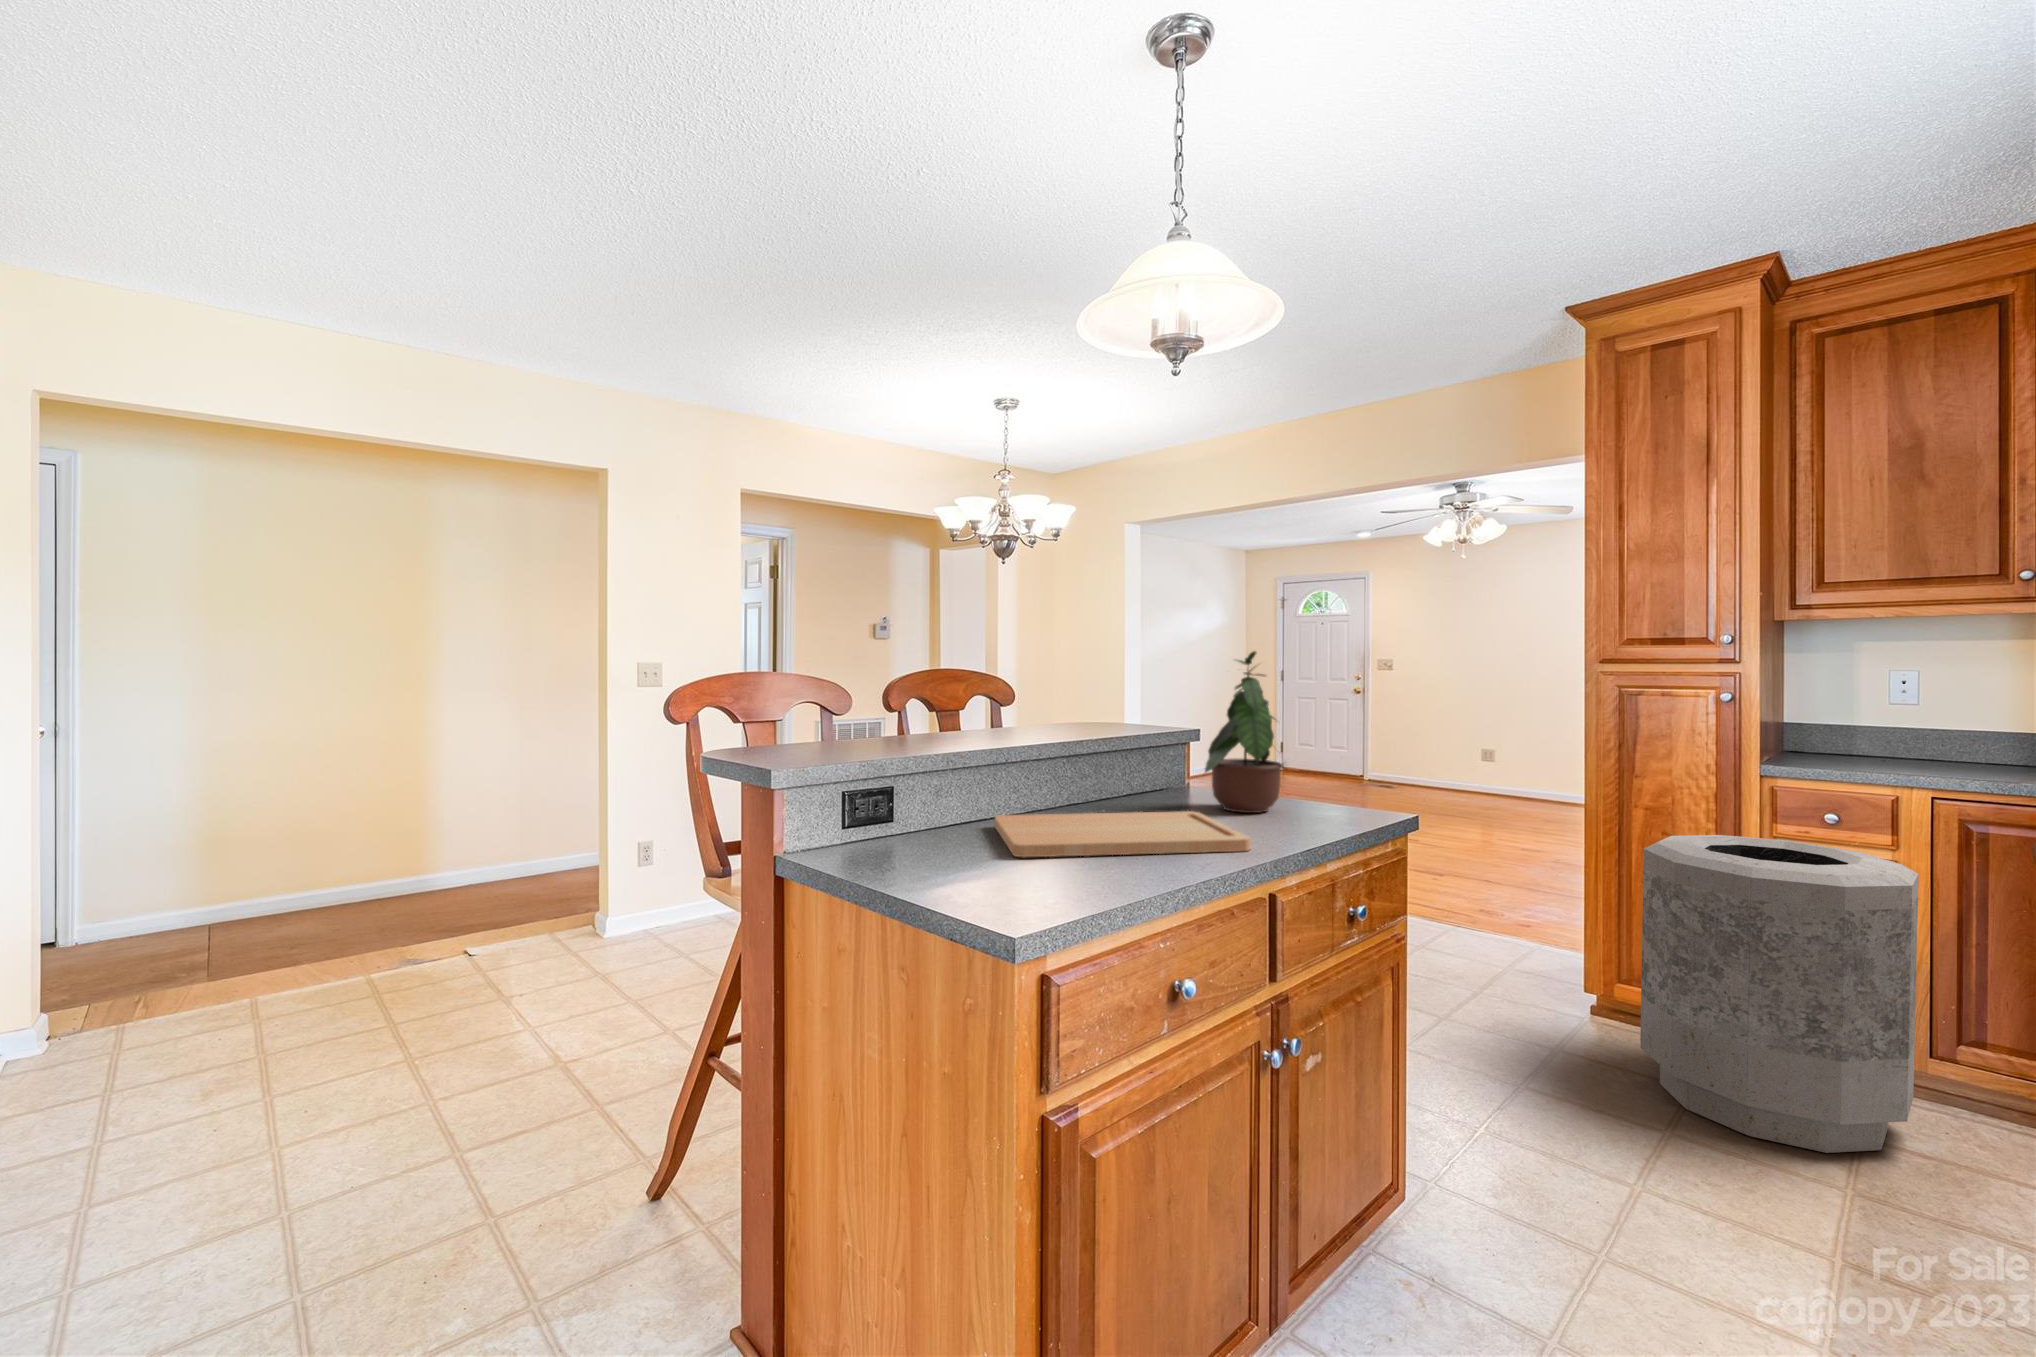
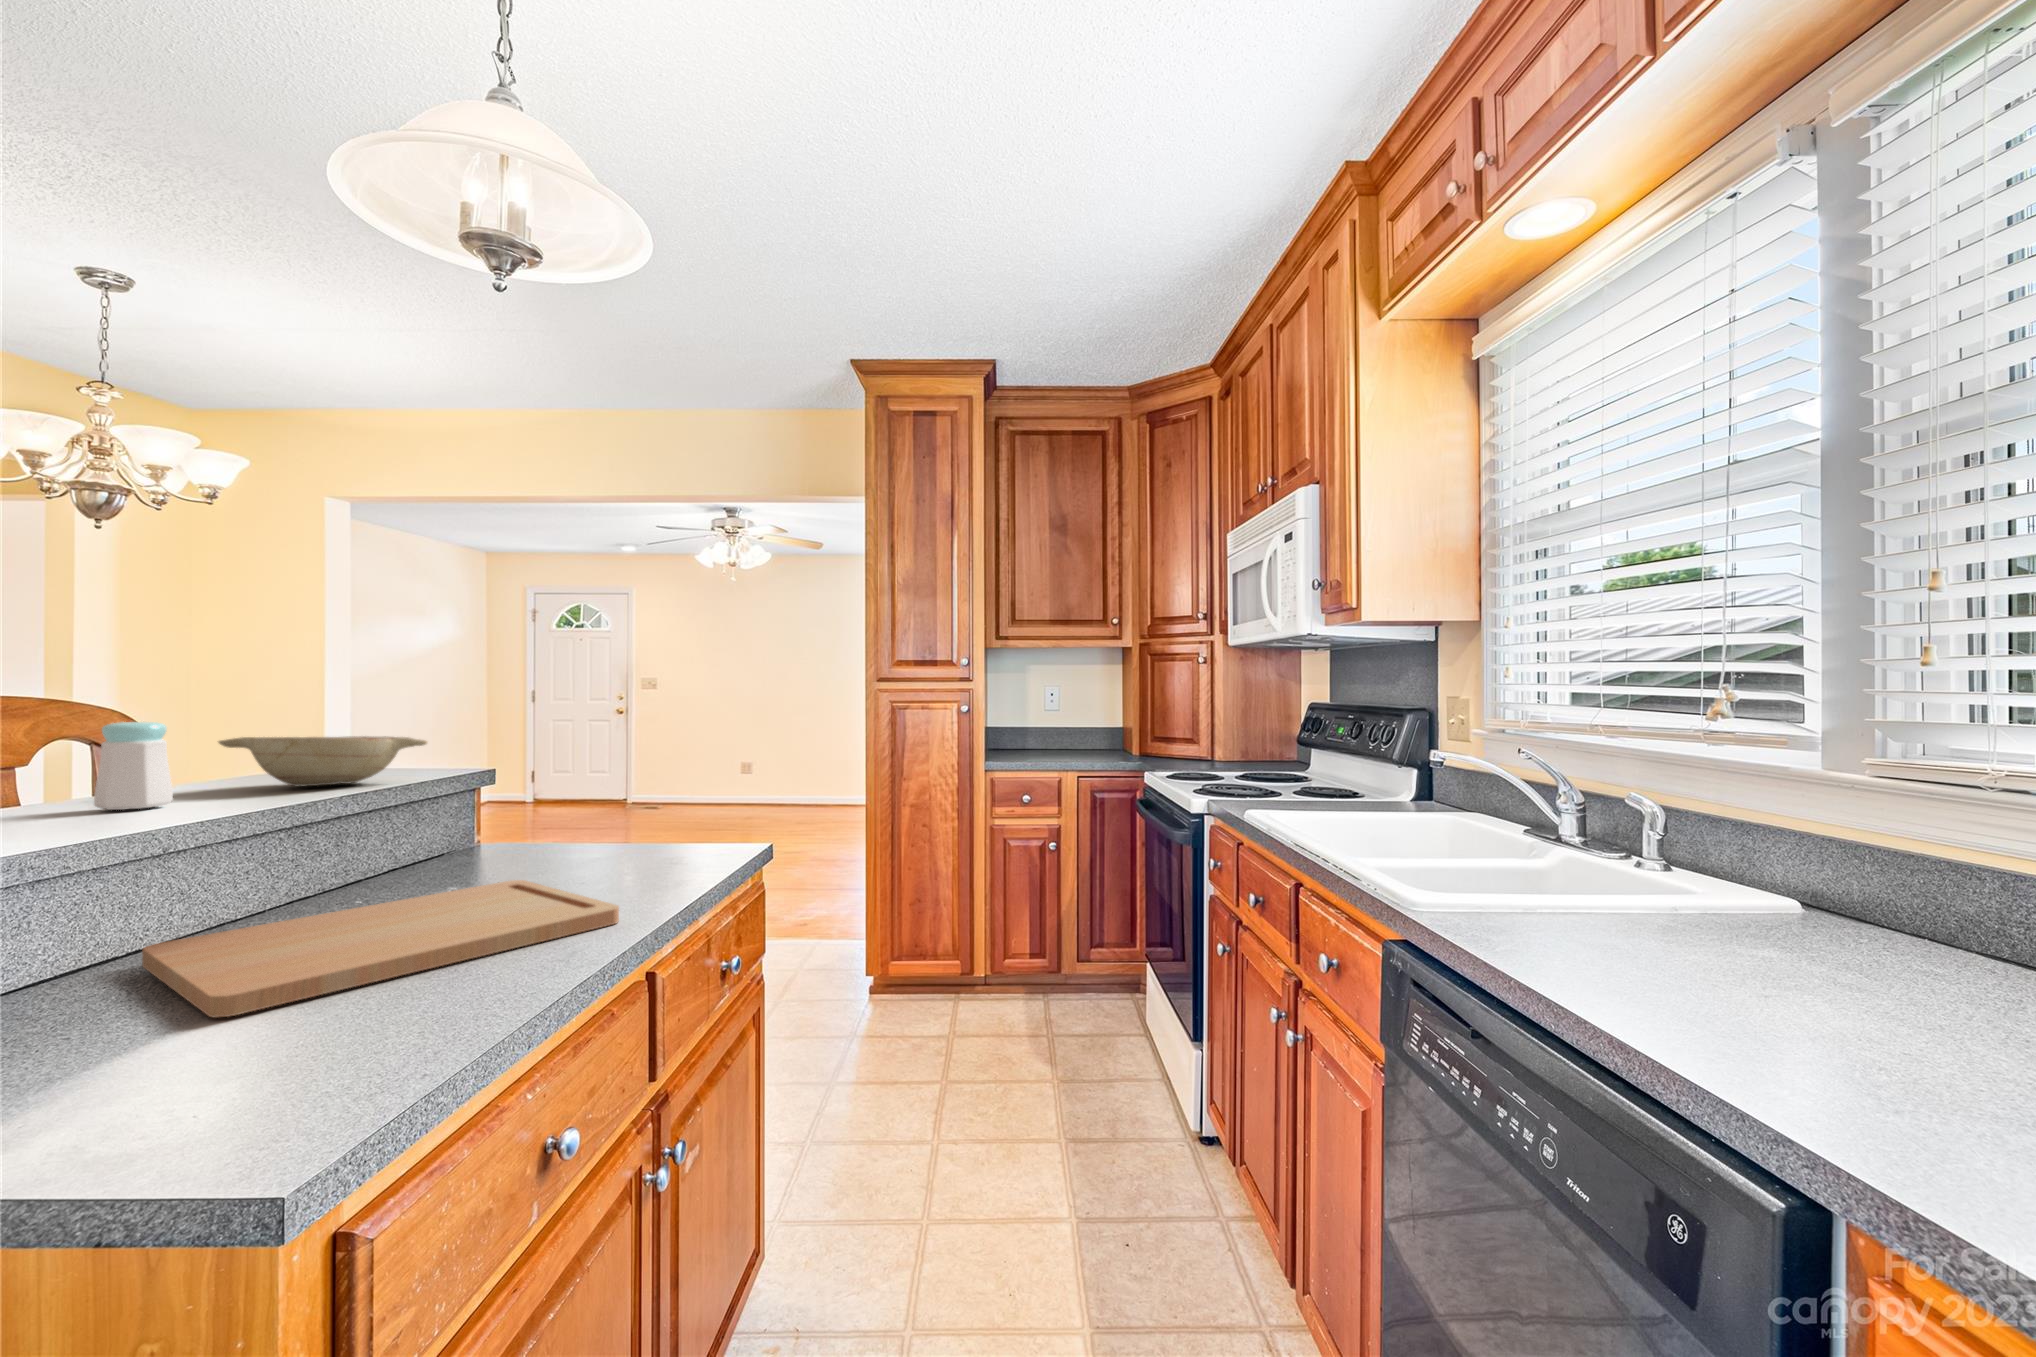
potted plant: present [1205,651,1282,813] -> none [508,666,641,870]
salt shaker: none [983,687,1015,738] -> present [94,722,173,810]
decorative bowl: none [1039,698,1151,733] -> present [219,736,427,787]
trash can: present [1640,835,1918,1153] -> none [918,819,1082,1064]

